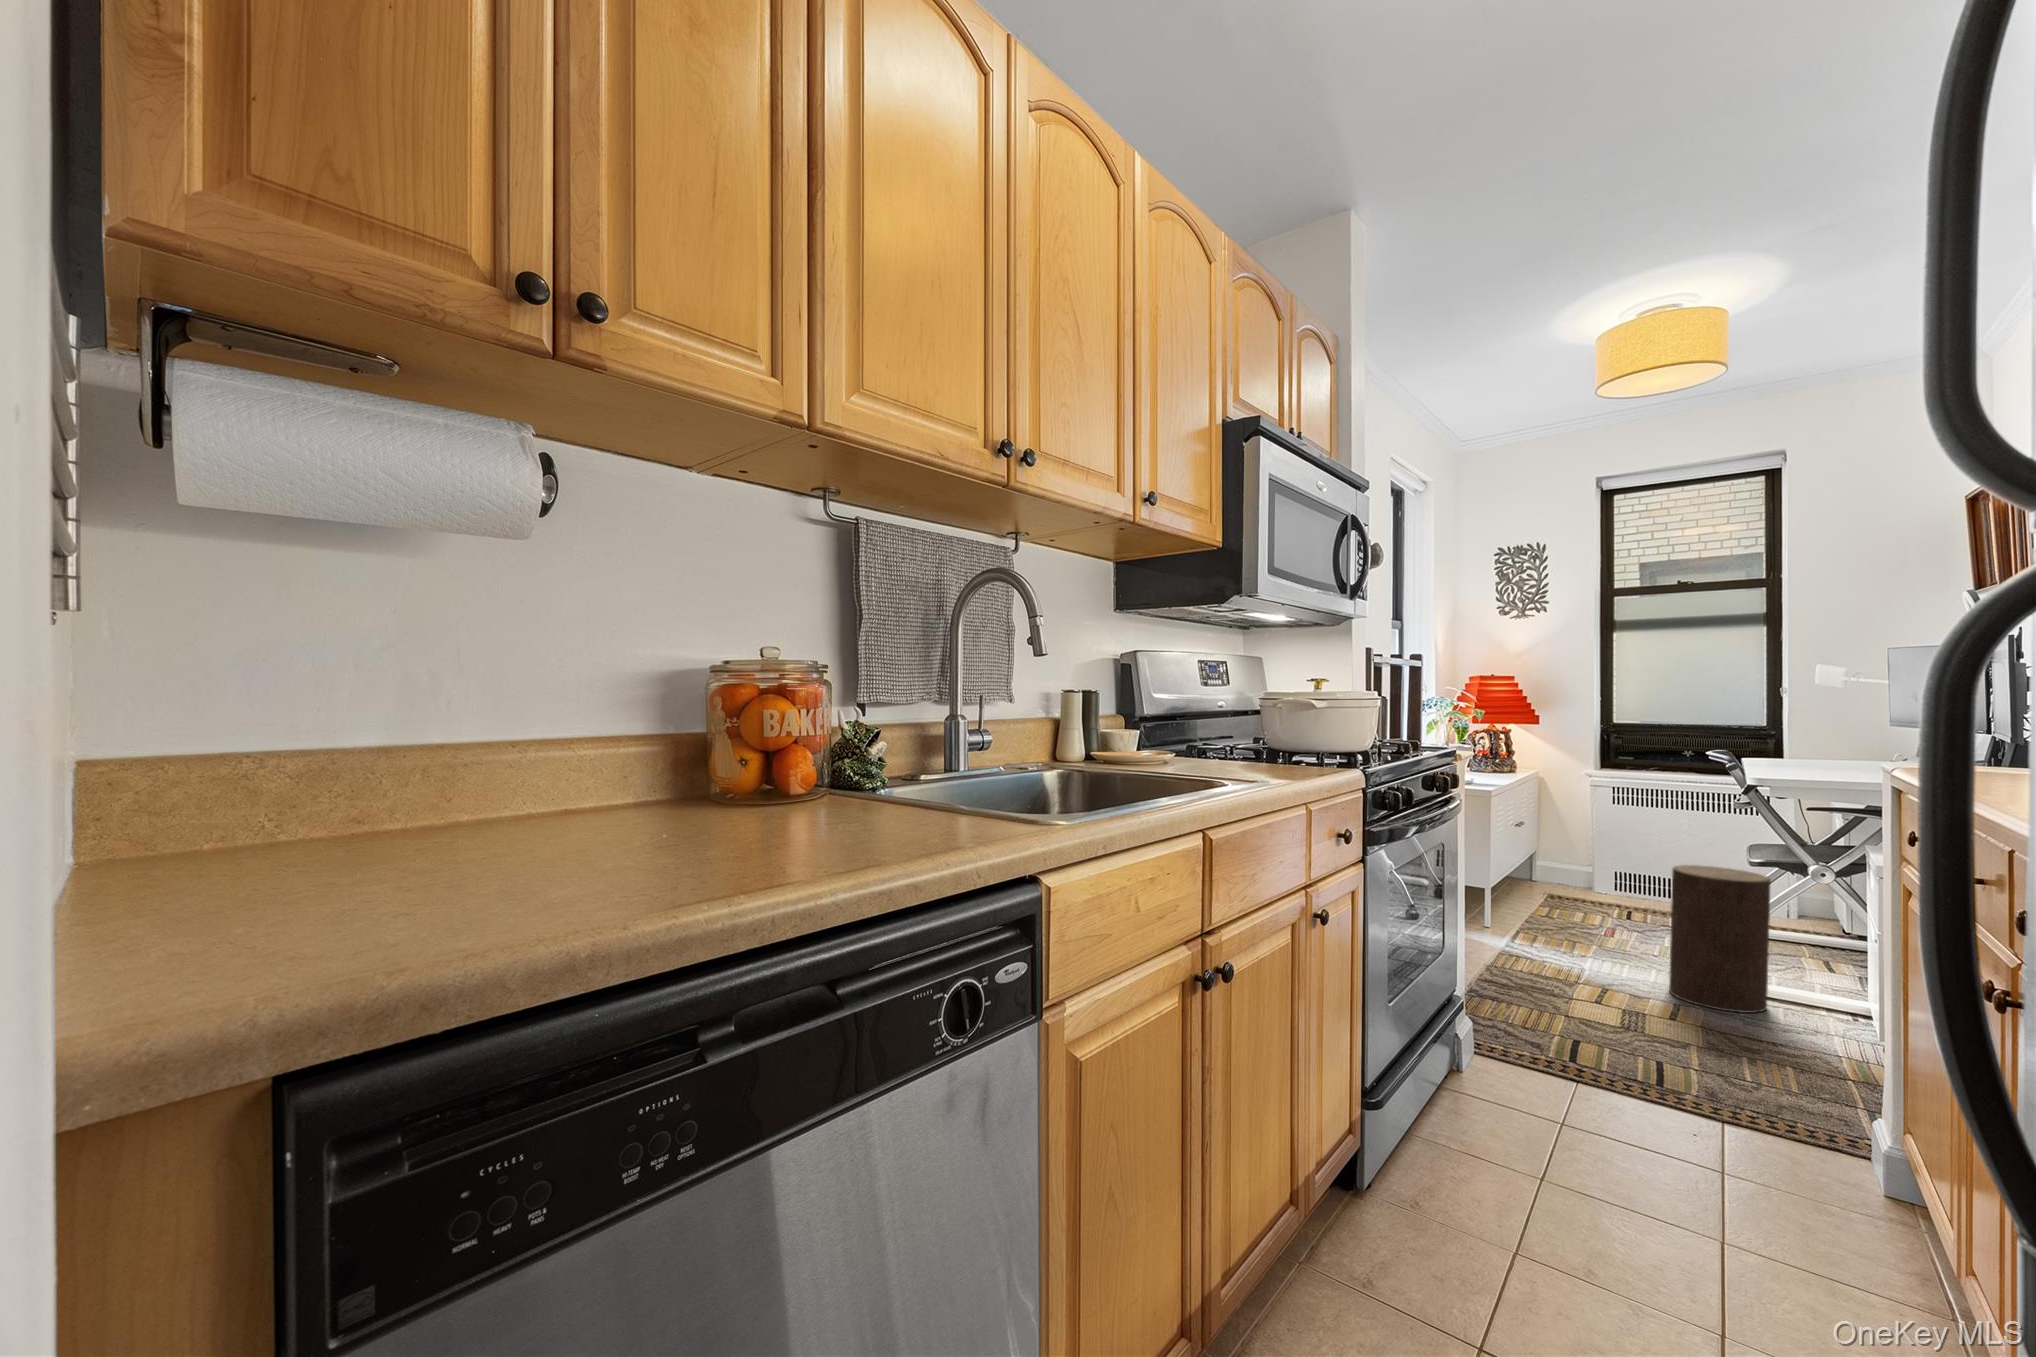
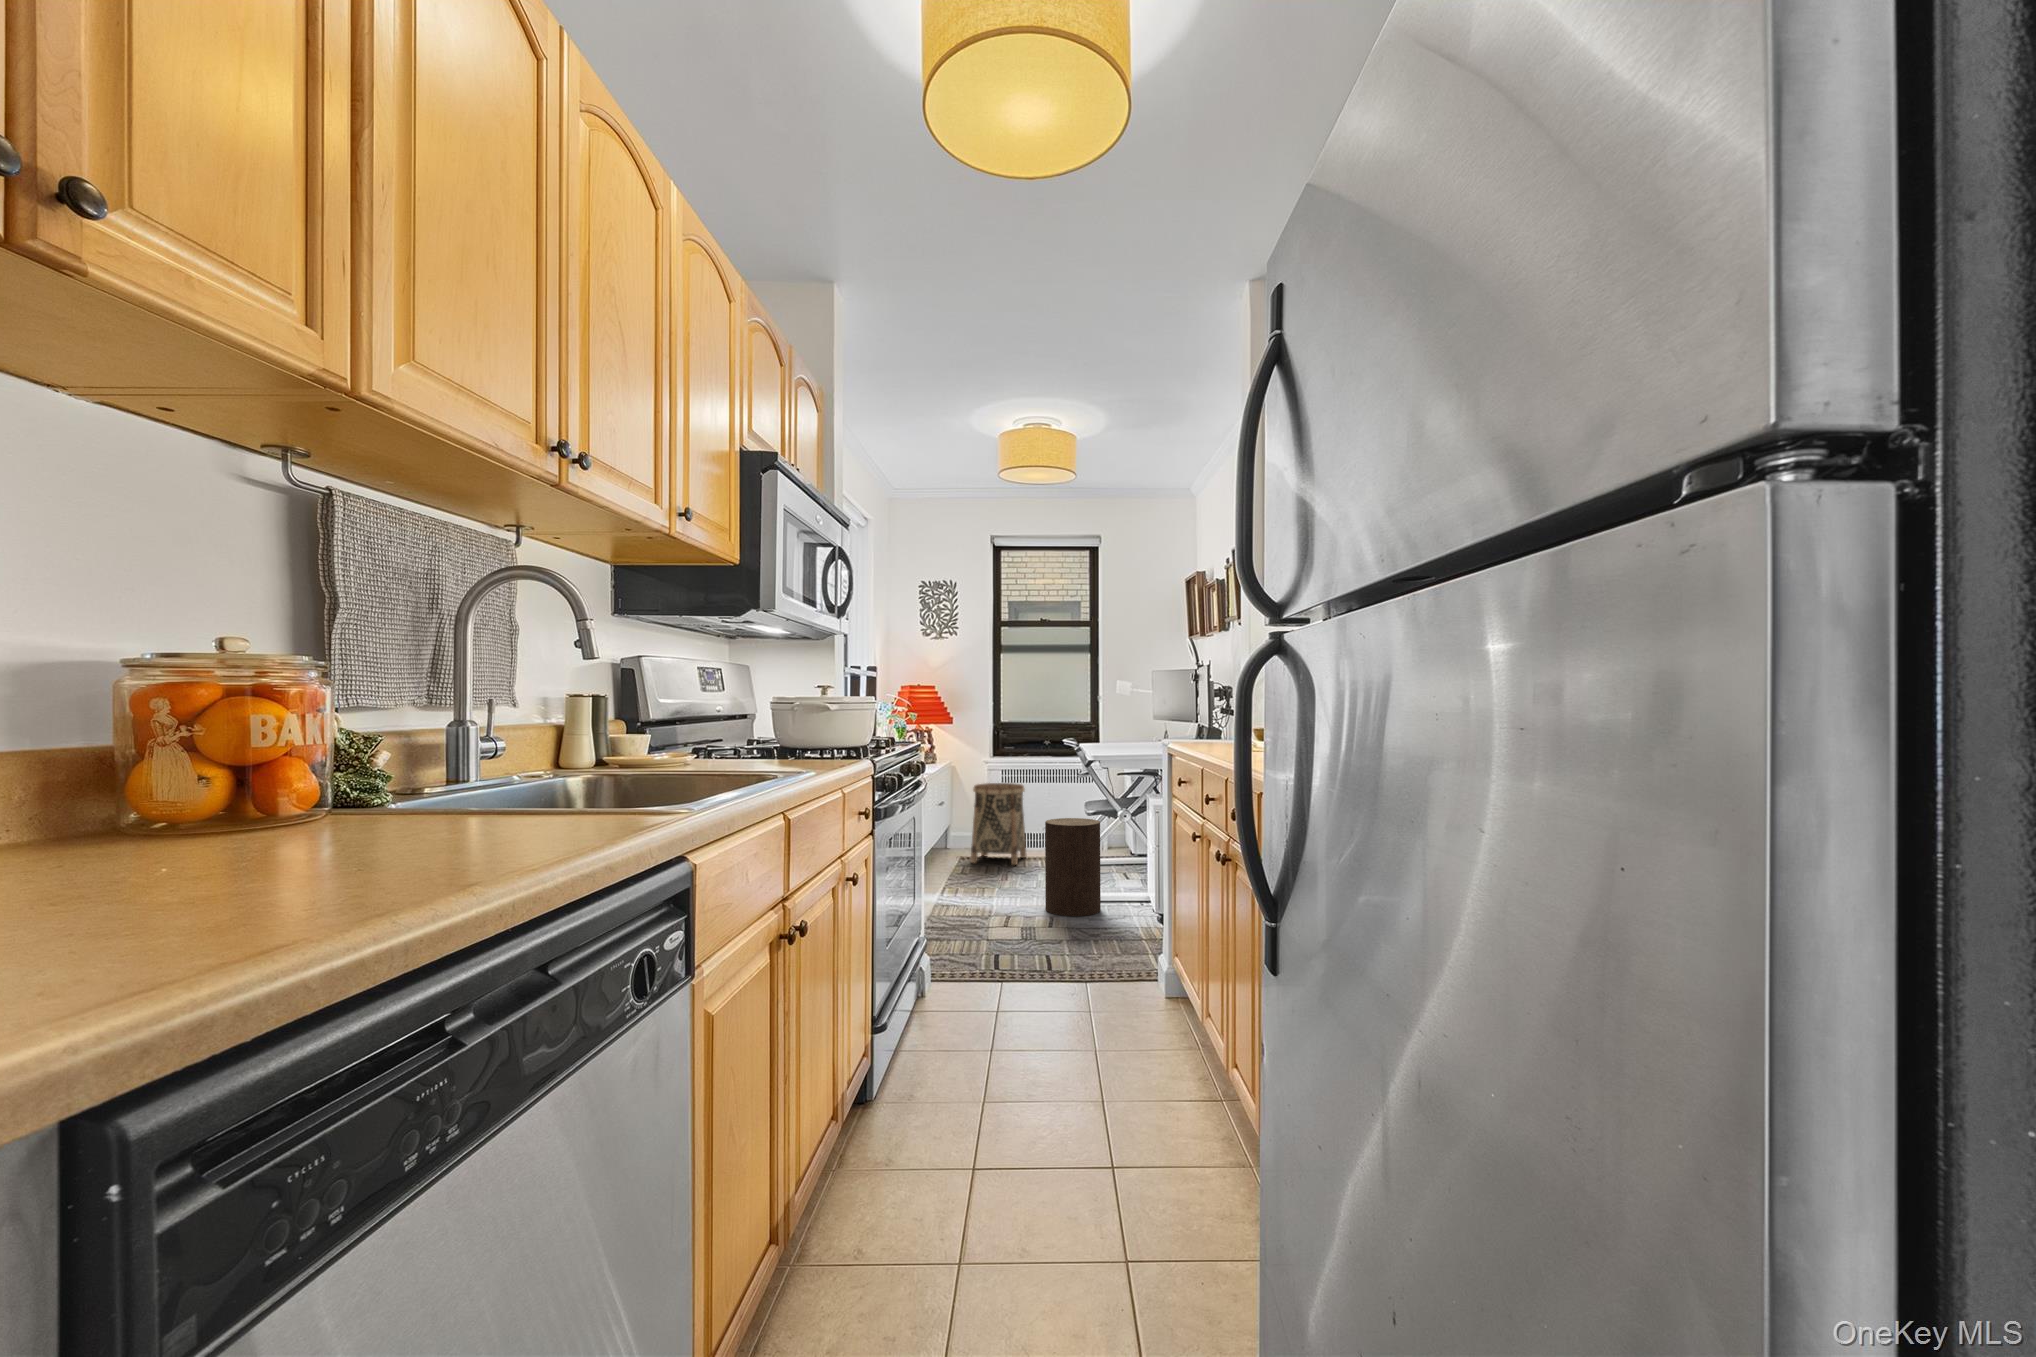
basket: none [1561,804,1650,918] -> present [971,783,1027,865]

